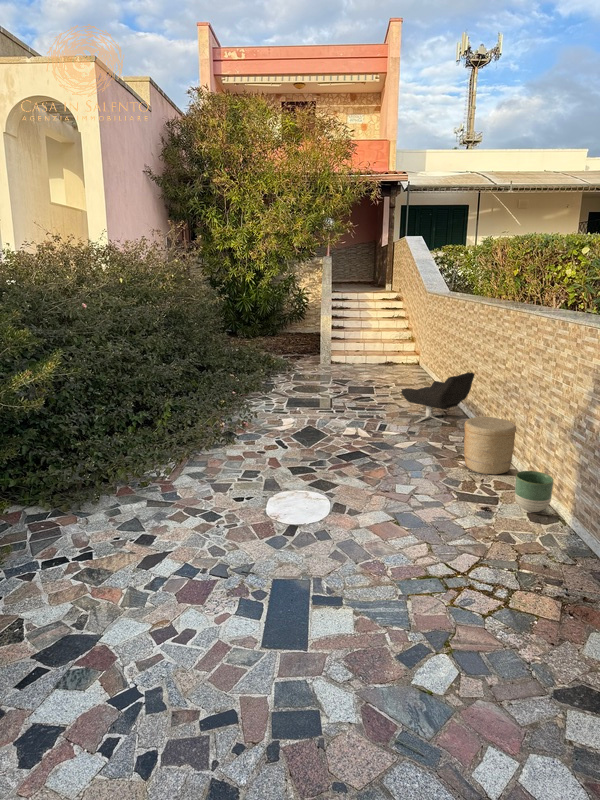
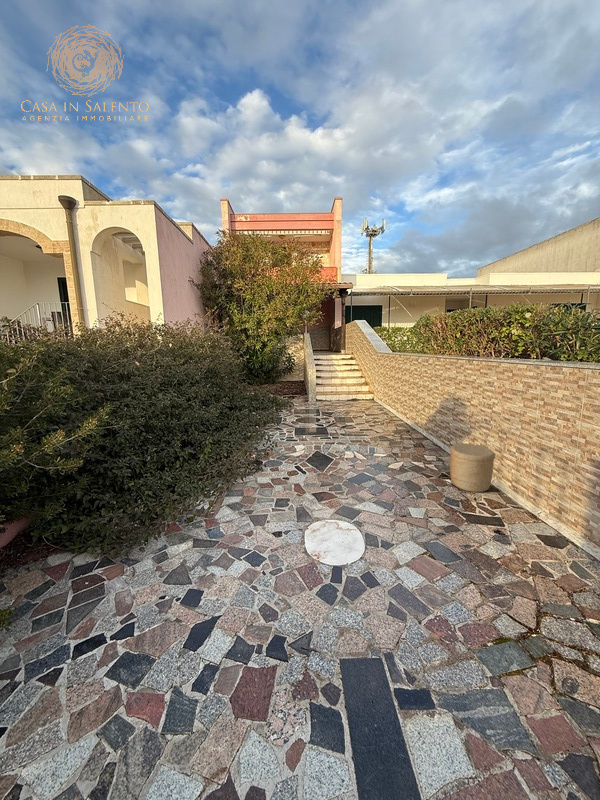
lounge chair: present [401,372,474,424] -> none [381,407,434,445]
planter: present [515,471,553,512] -> none [521,495,561,534]

